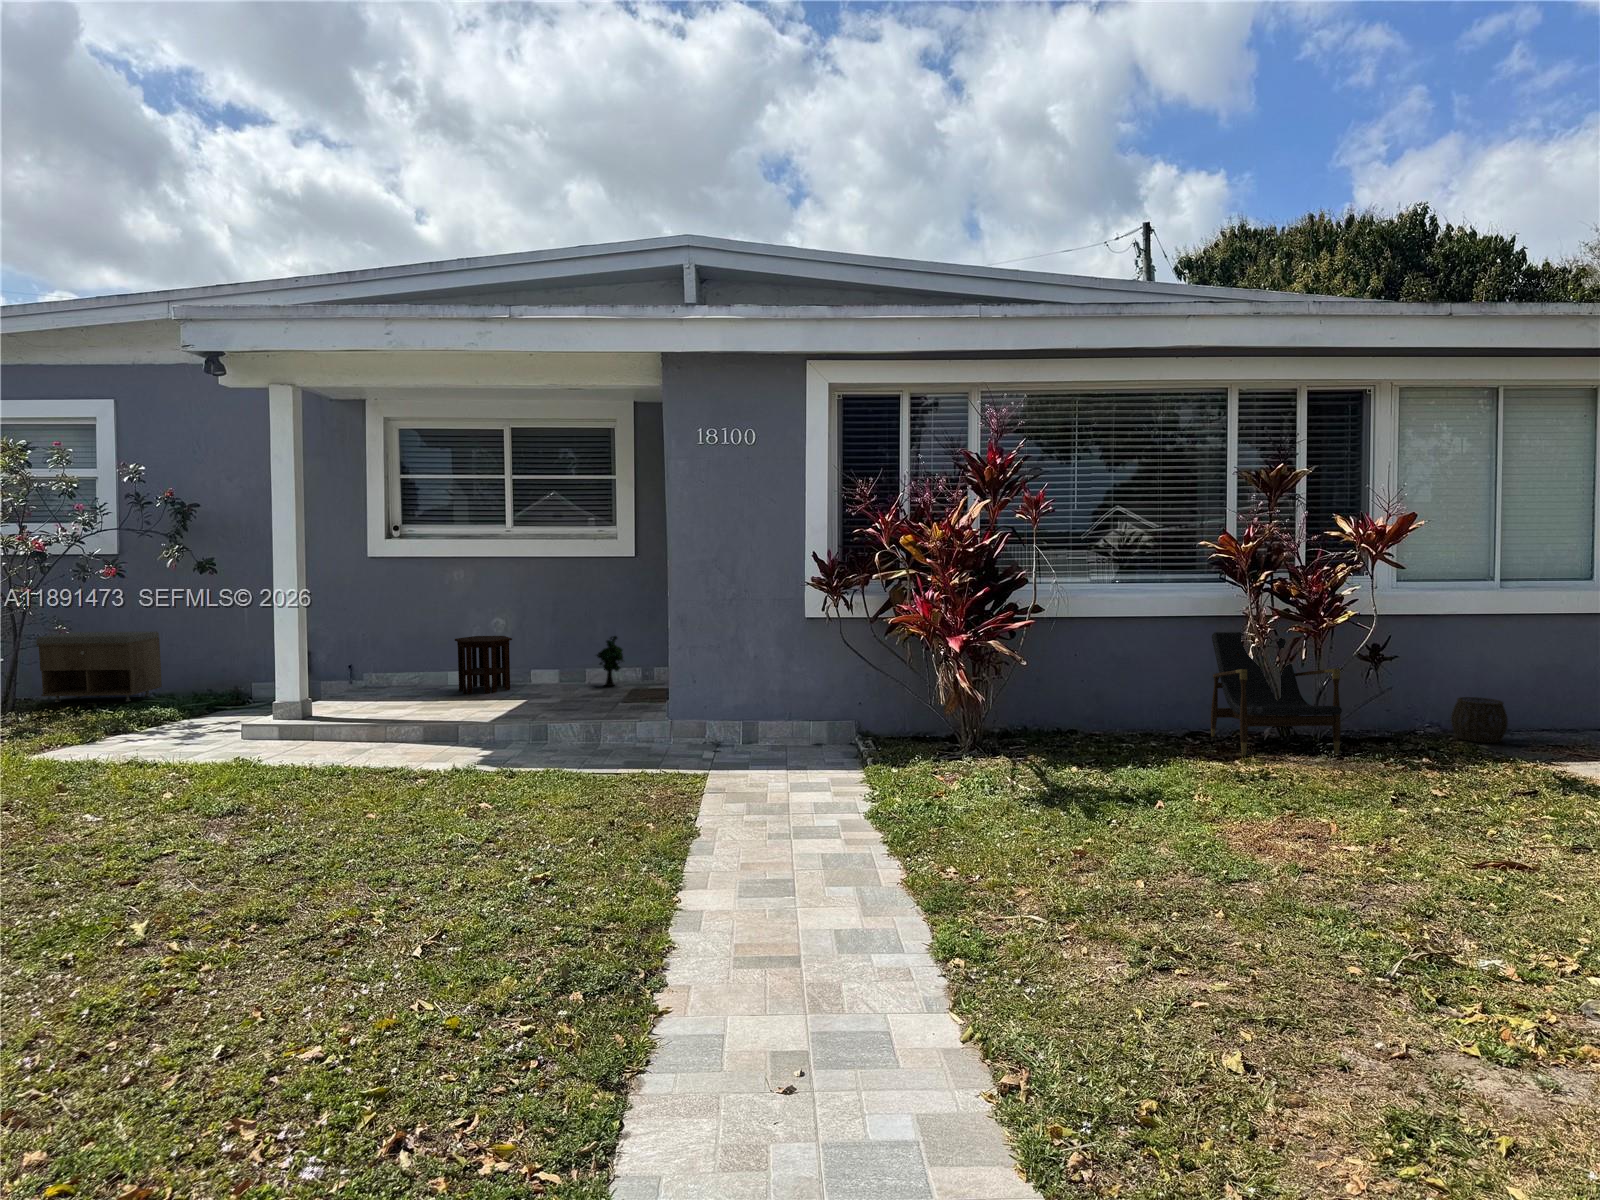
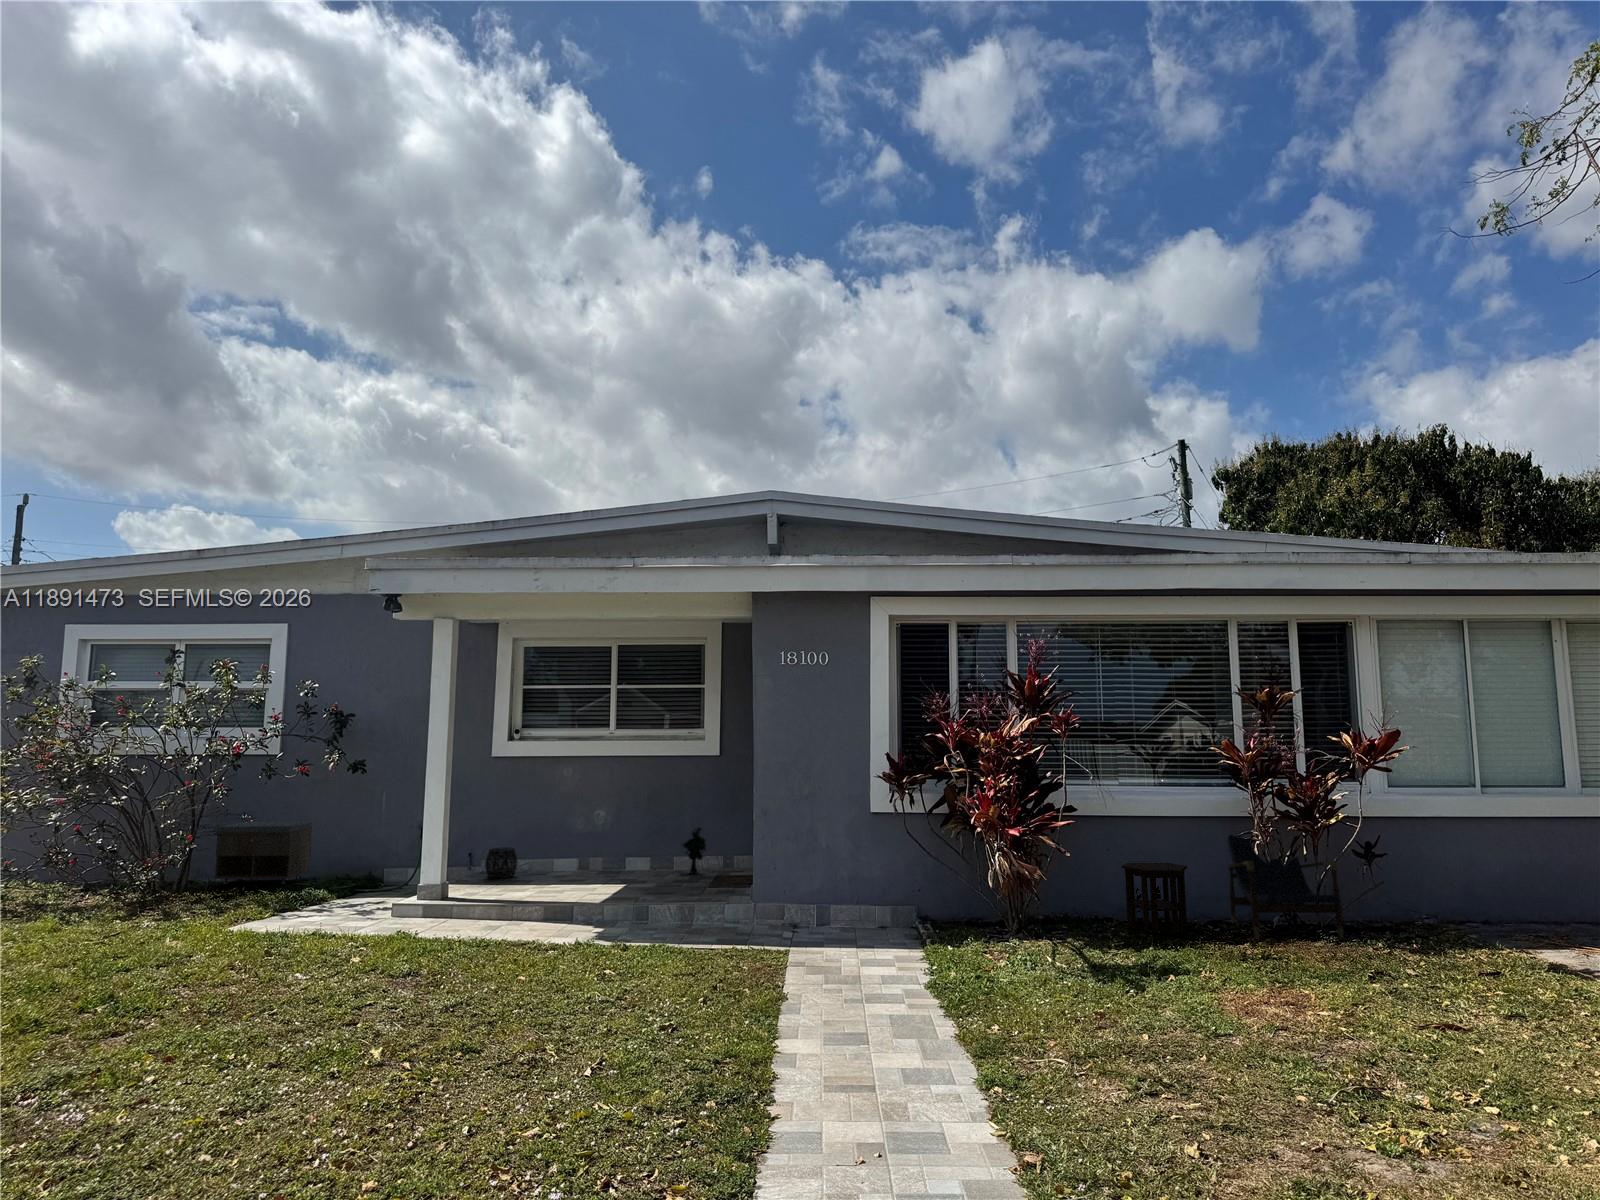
side table: present [455,636,512,694] -> present [1122,863,1187,933]
woven basket: present [1451,697,1508,743] -> present [485,847,518,878]

